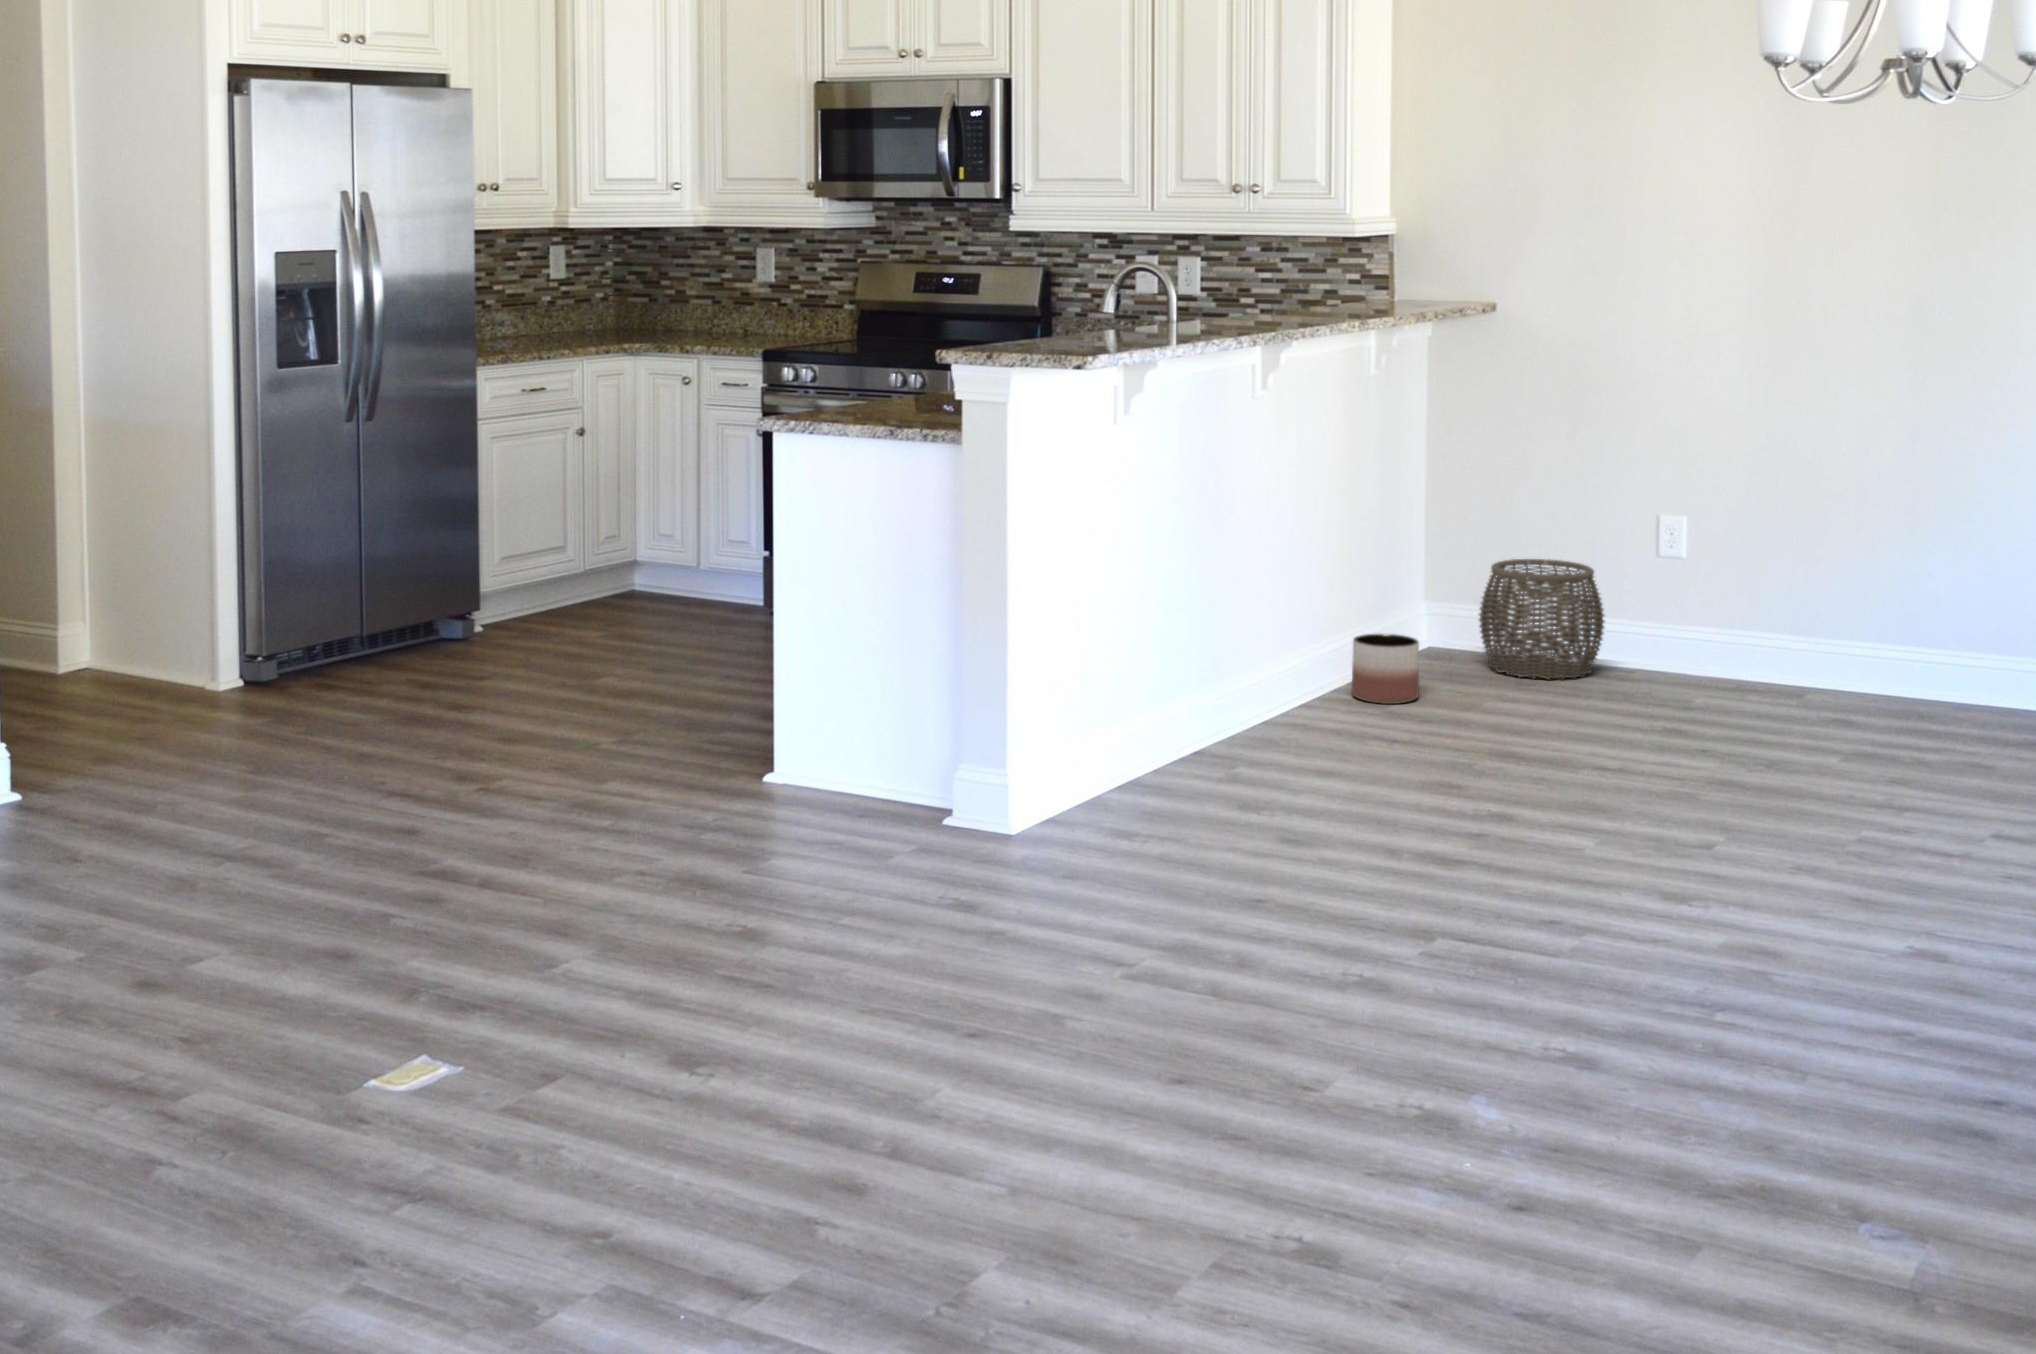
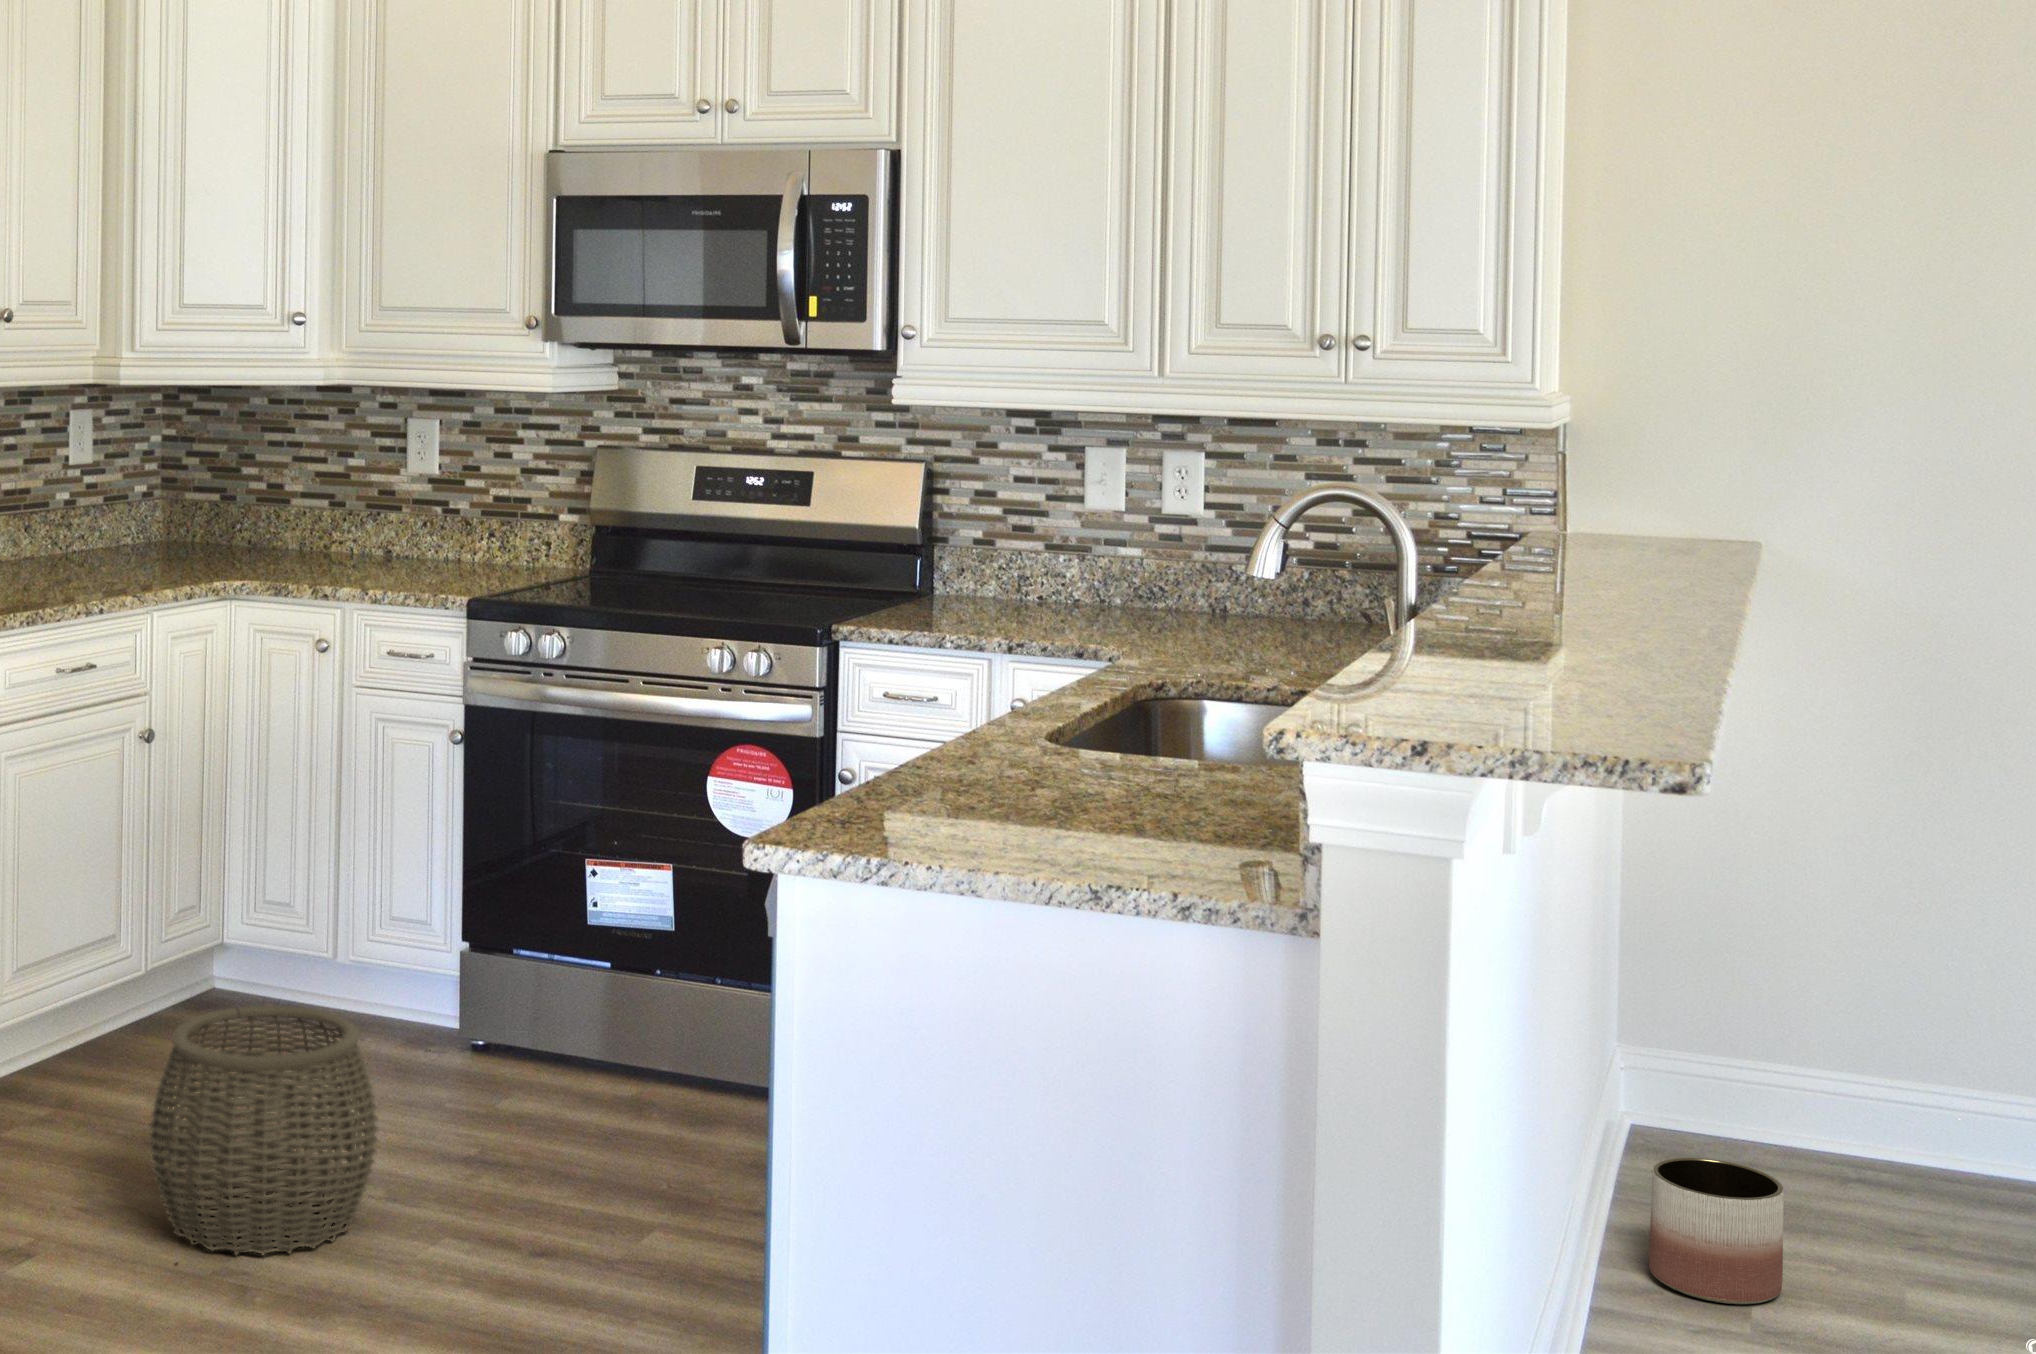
woven basket: present [1479,559,1605,680] -> present [149,1005,378,1255]

